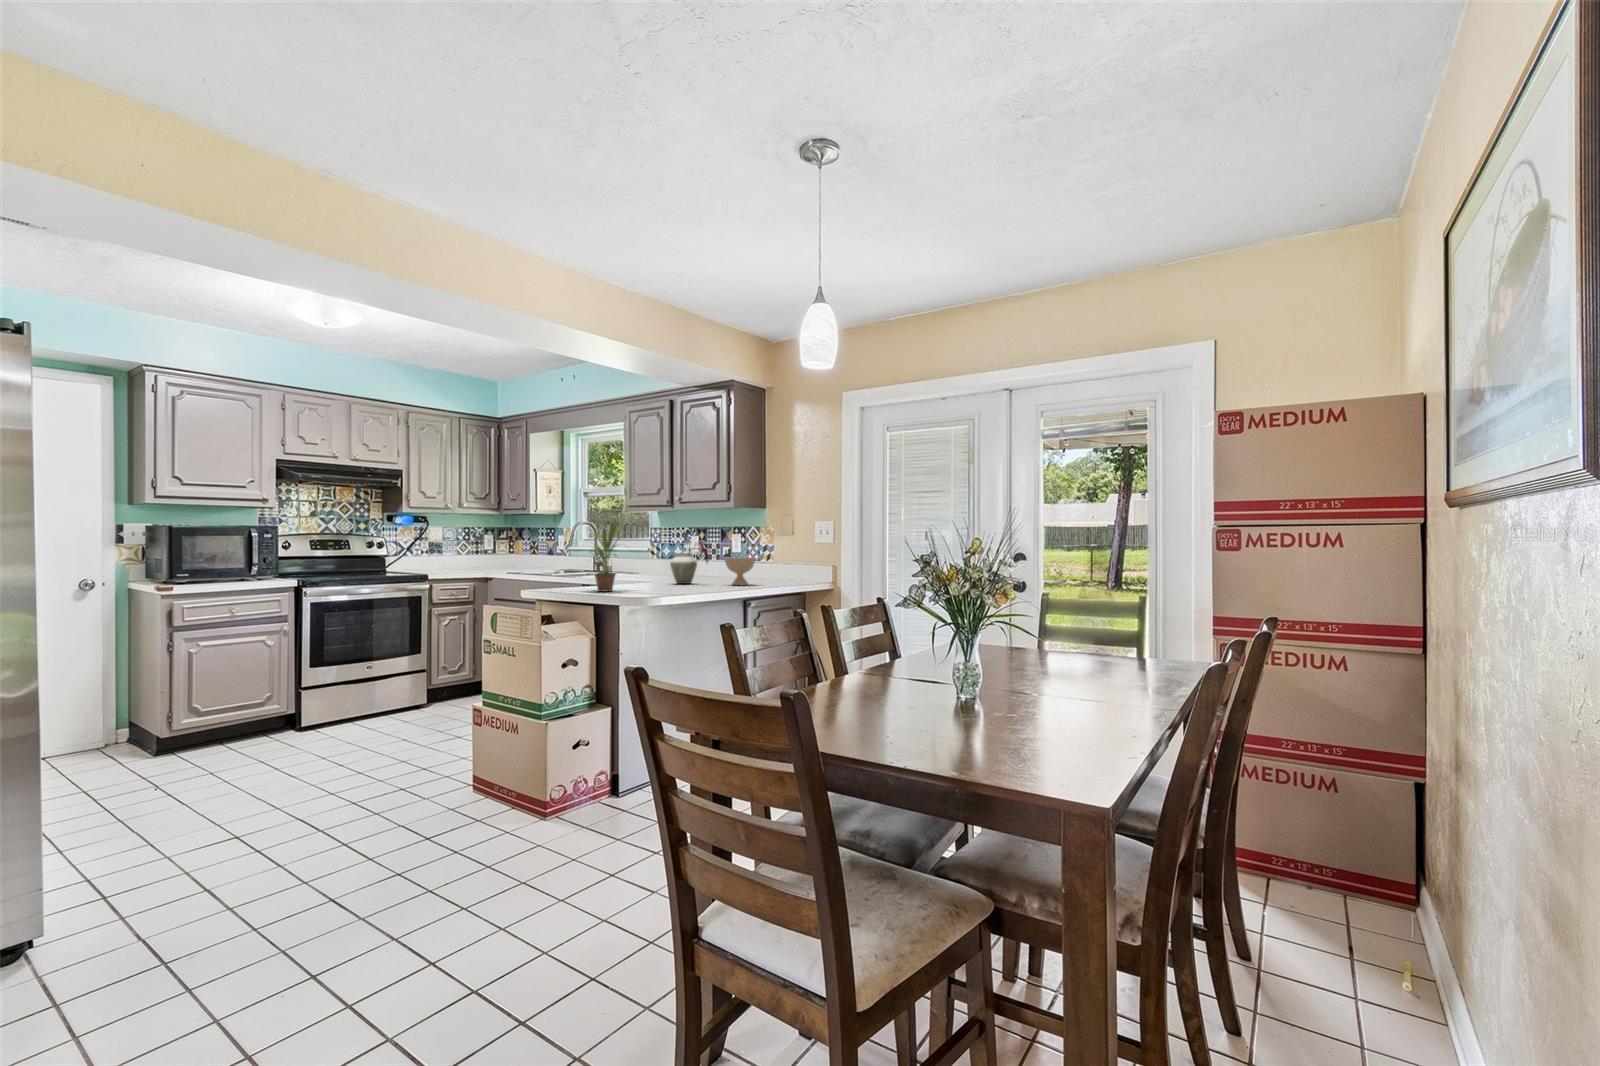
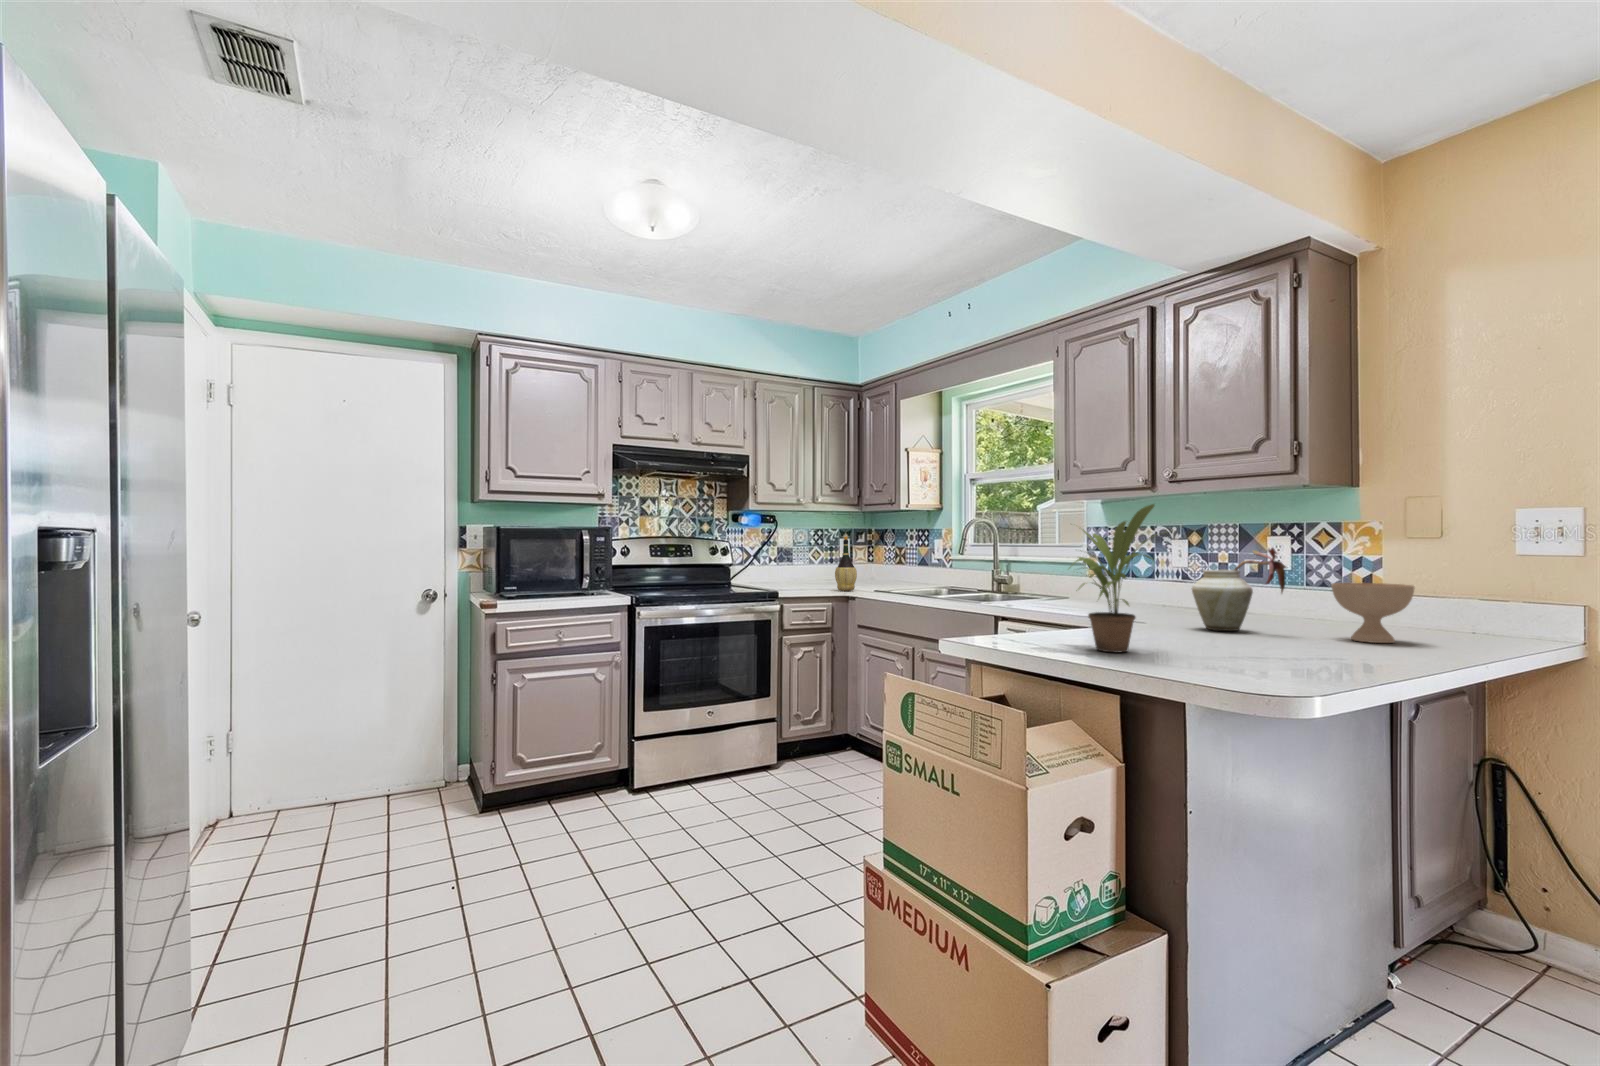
wine bottle: none [476,533,494,574] -> present [835,536,857,591]

